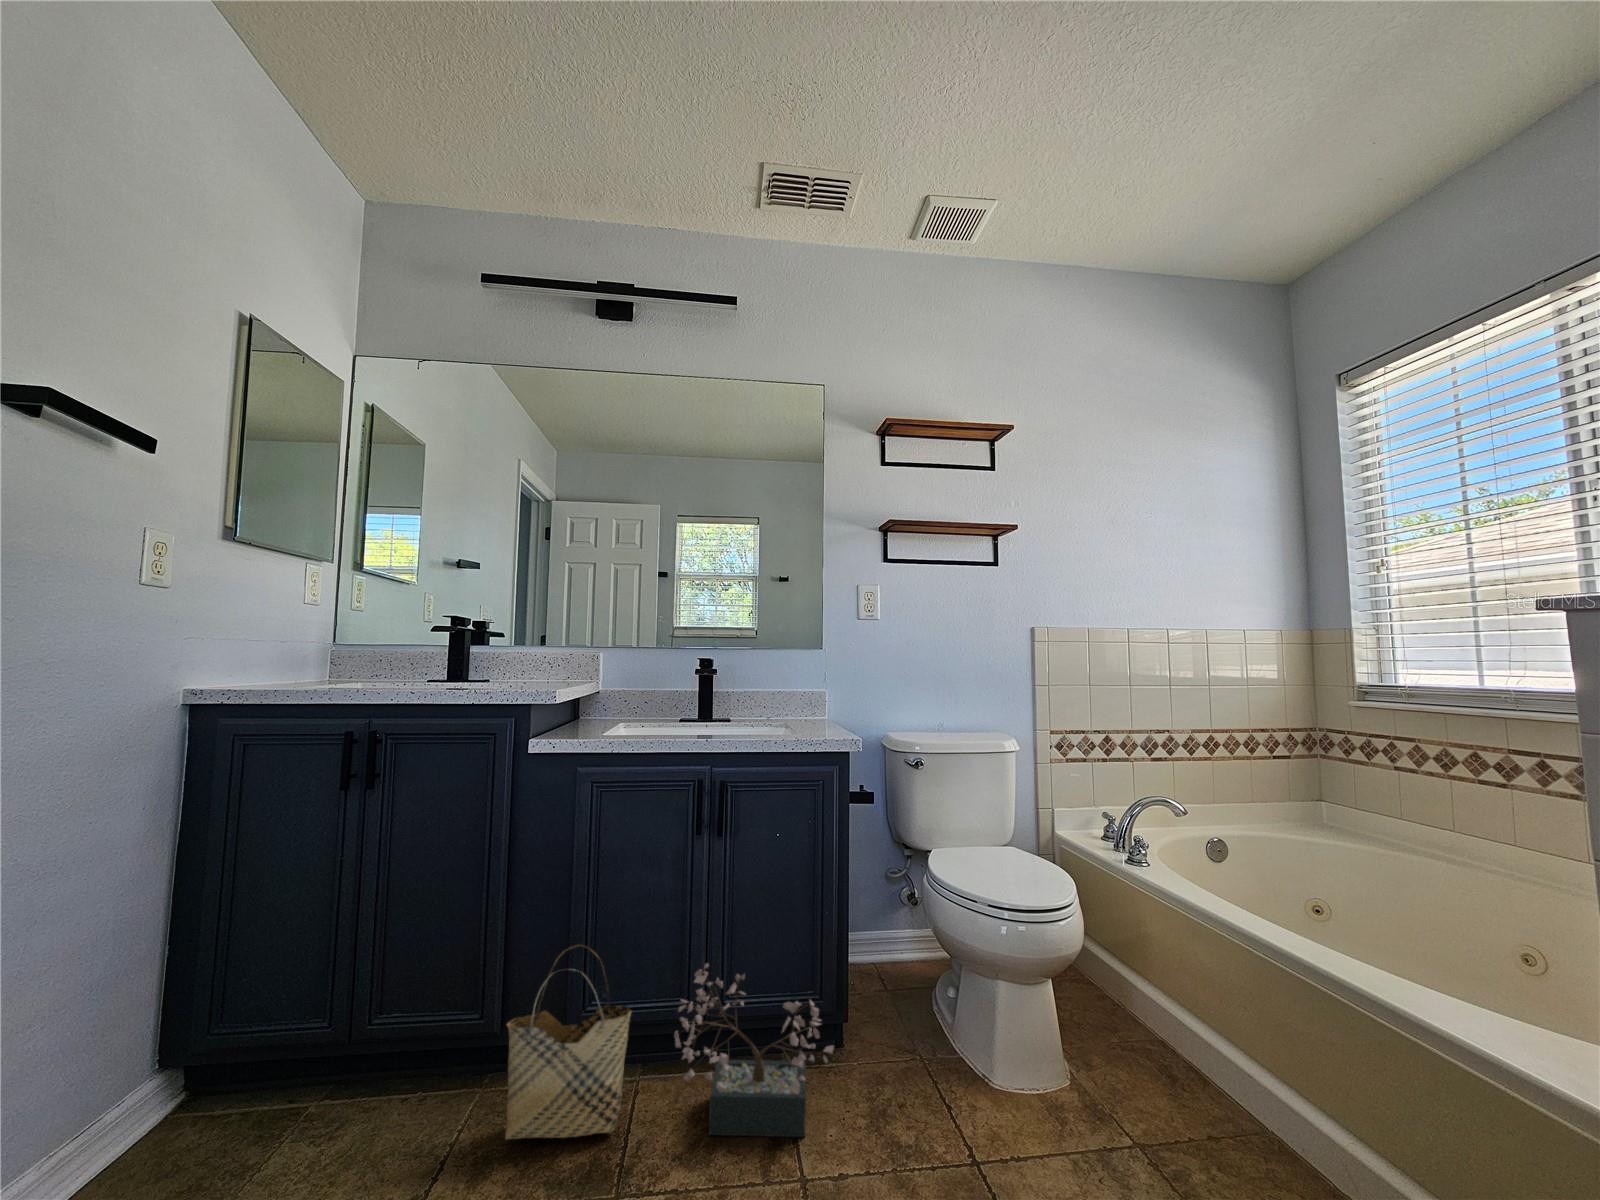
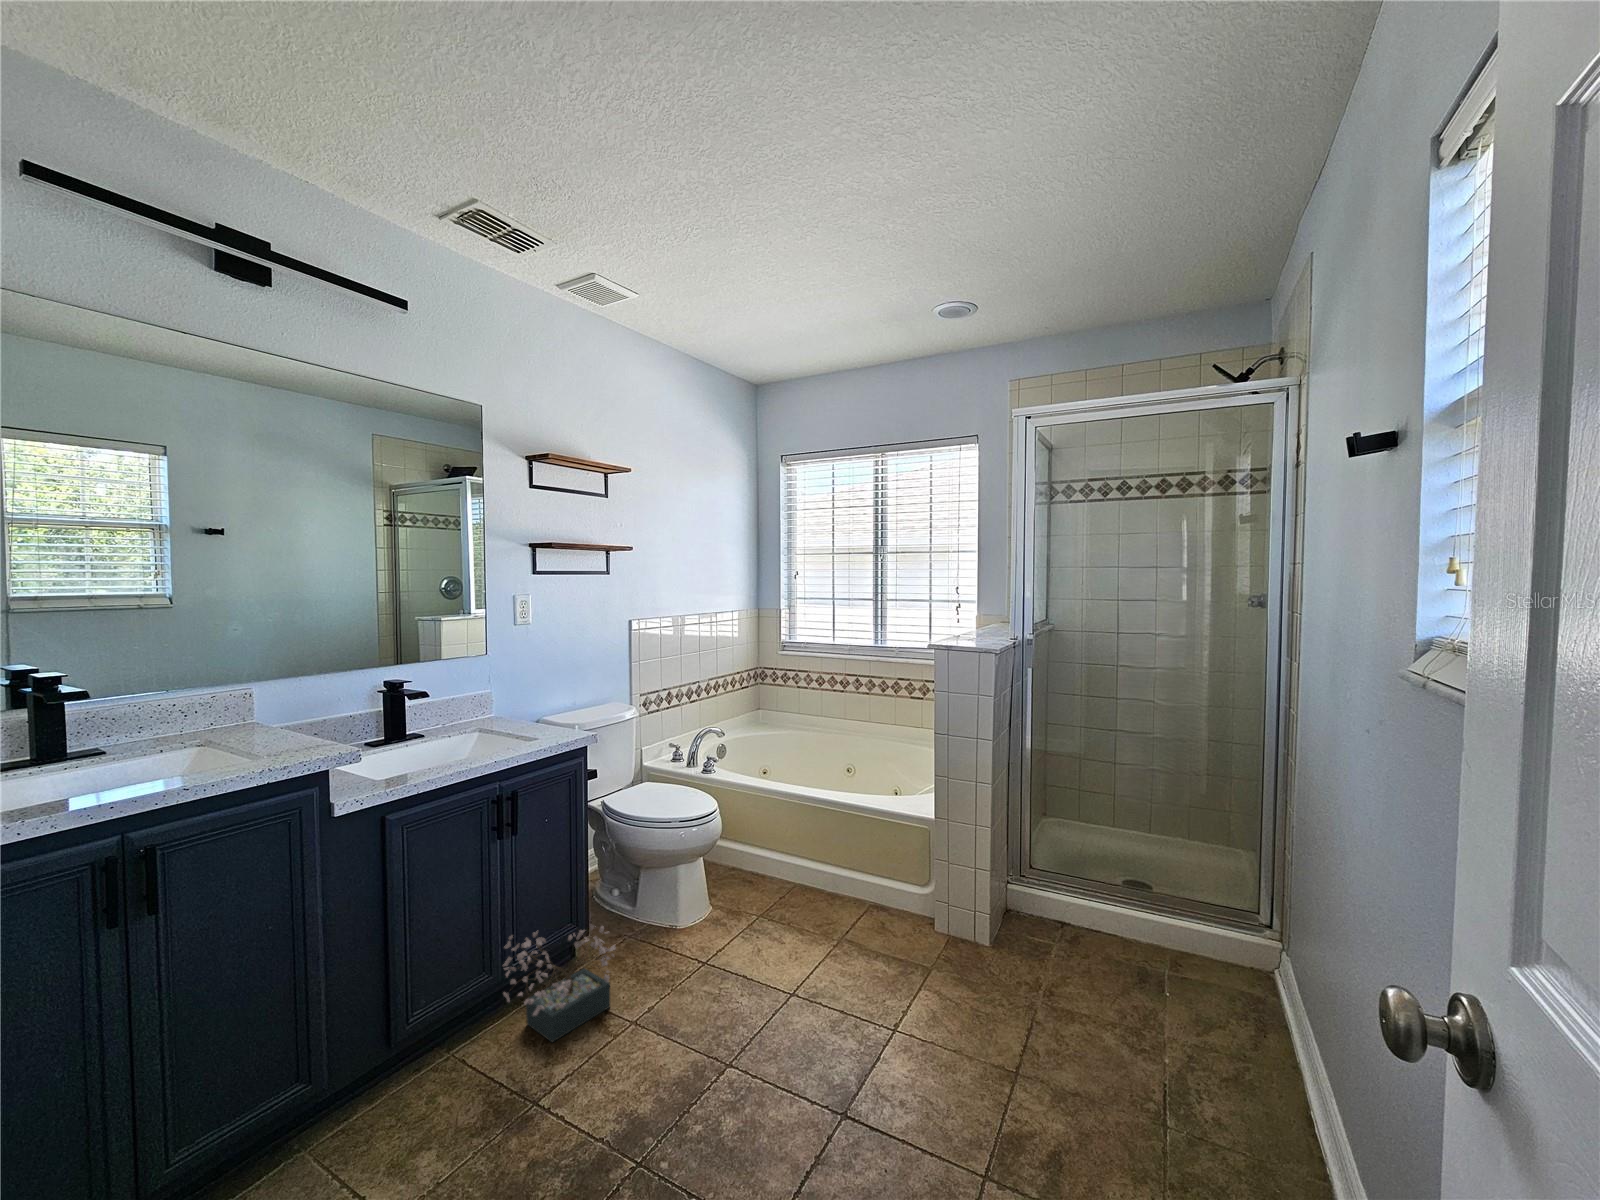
woven basket: present [505,944,631,1140] -> none [382,965,486,1142]

